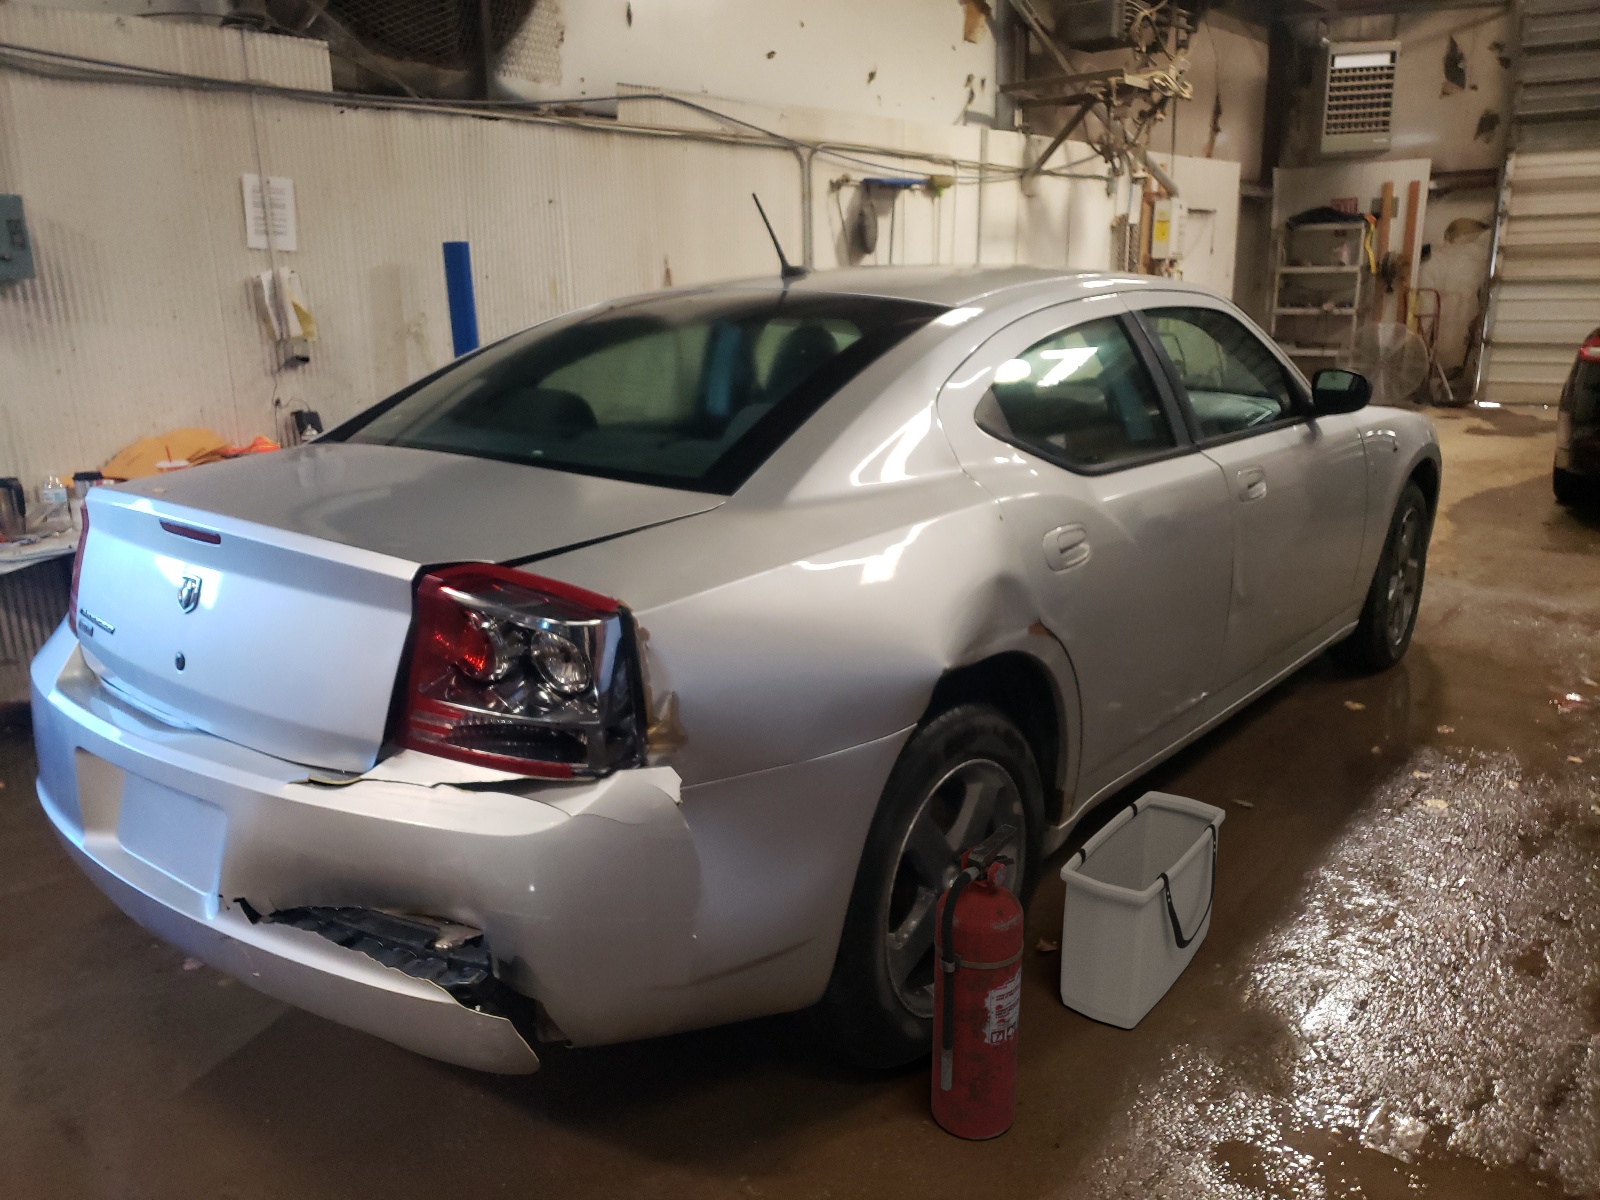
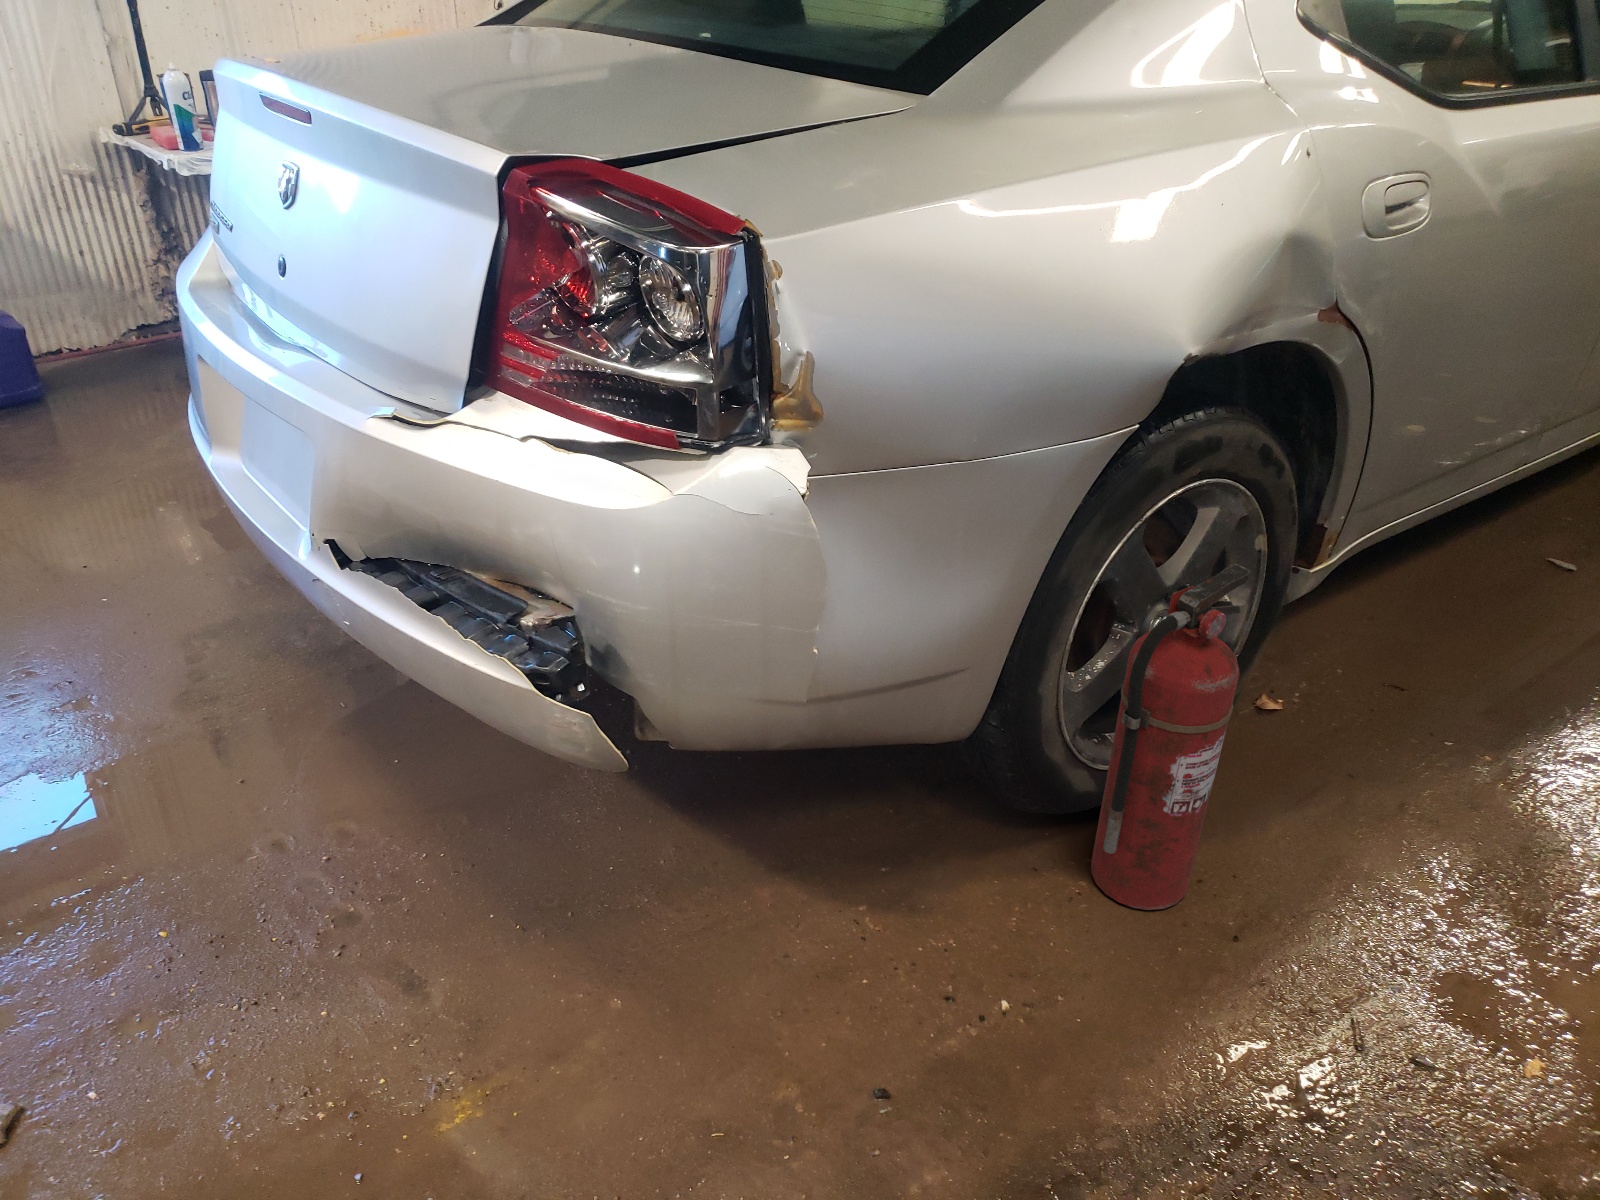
storage bin: present [1060,791,1225,1029] -> none [1275,541,1540,815]

